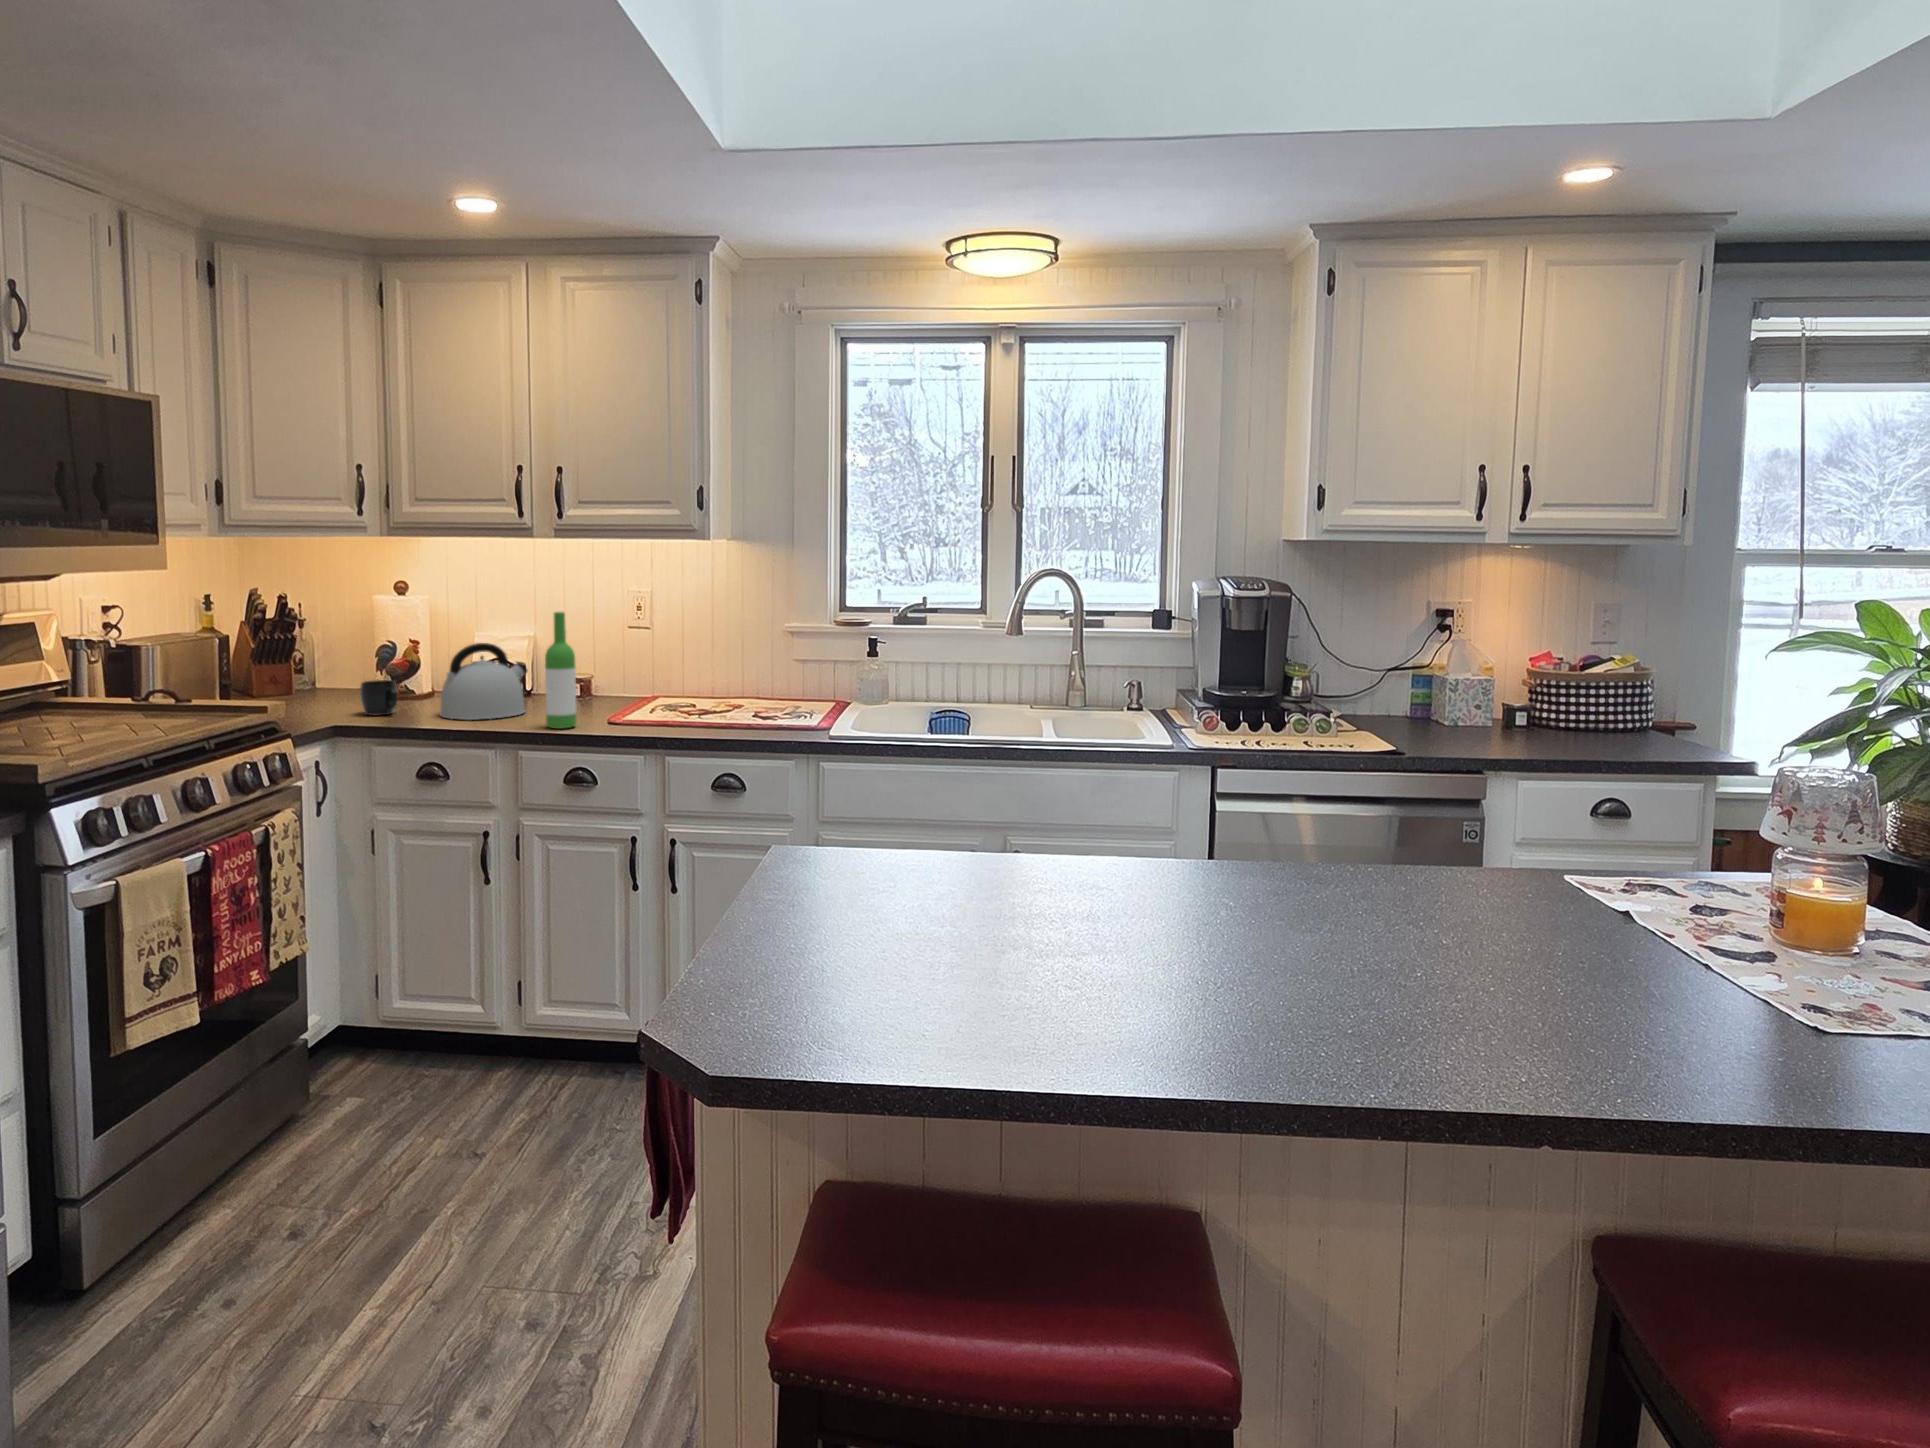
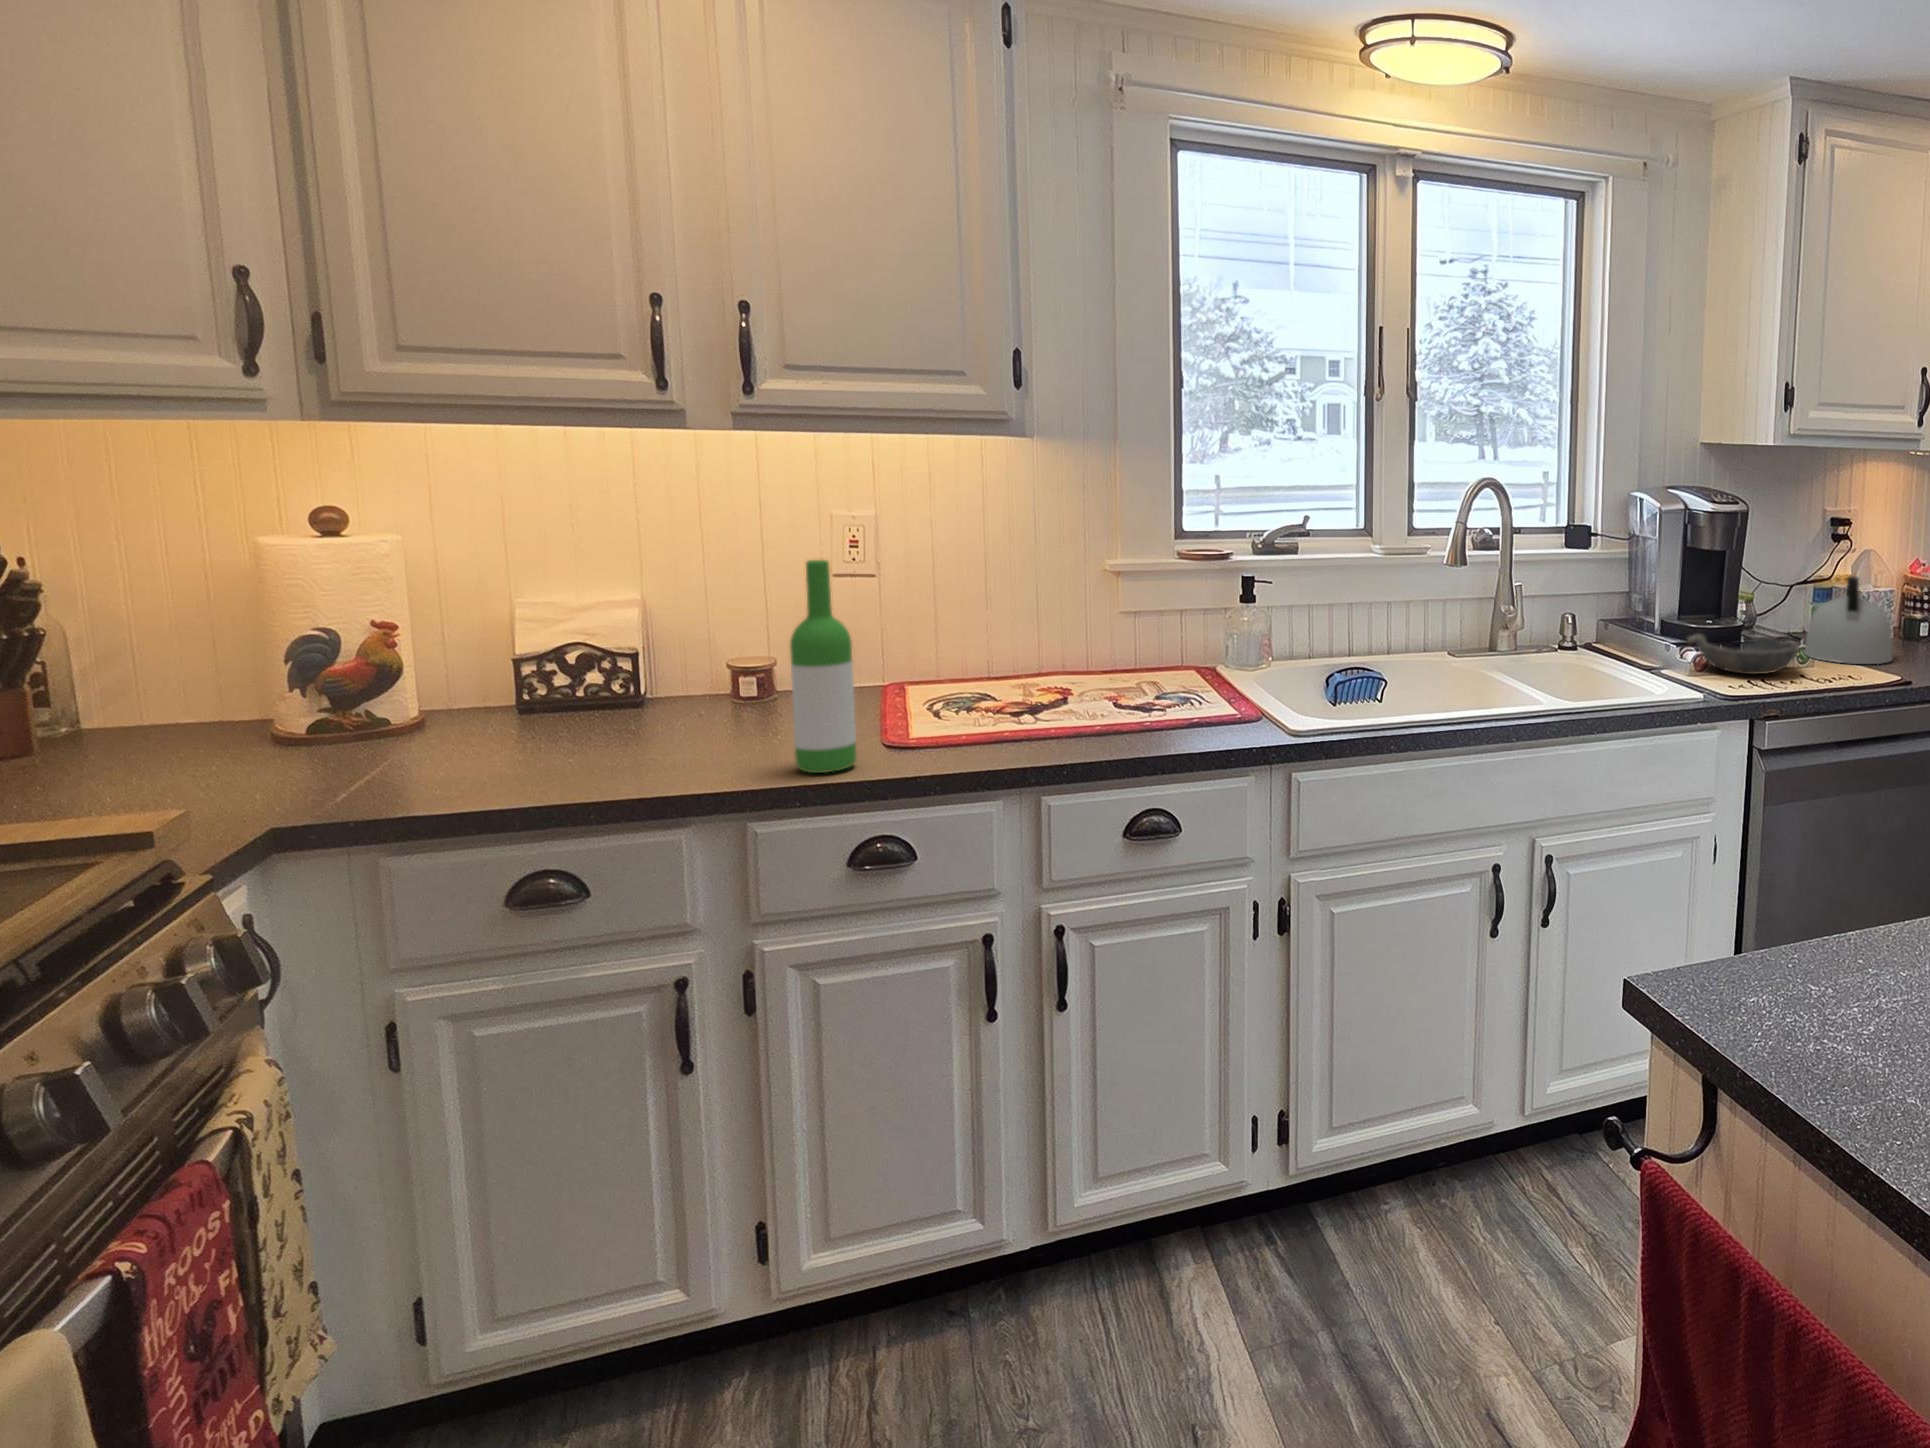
kettle: present [440,643,527,720] -> present [1804,576,1893,664]
mug: present [360,680,398,716] -> none [298,711,407,791]
bowl: none [1203,699,1315,736] -> present [1687,634,1800,674]

